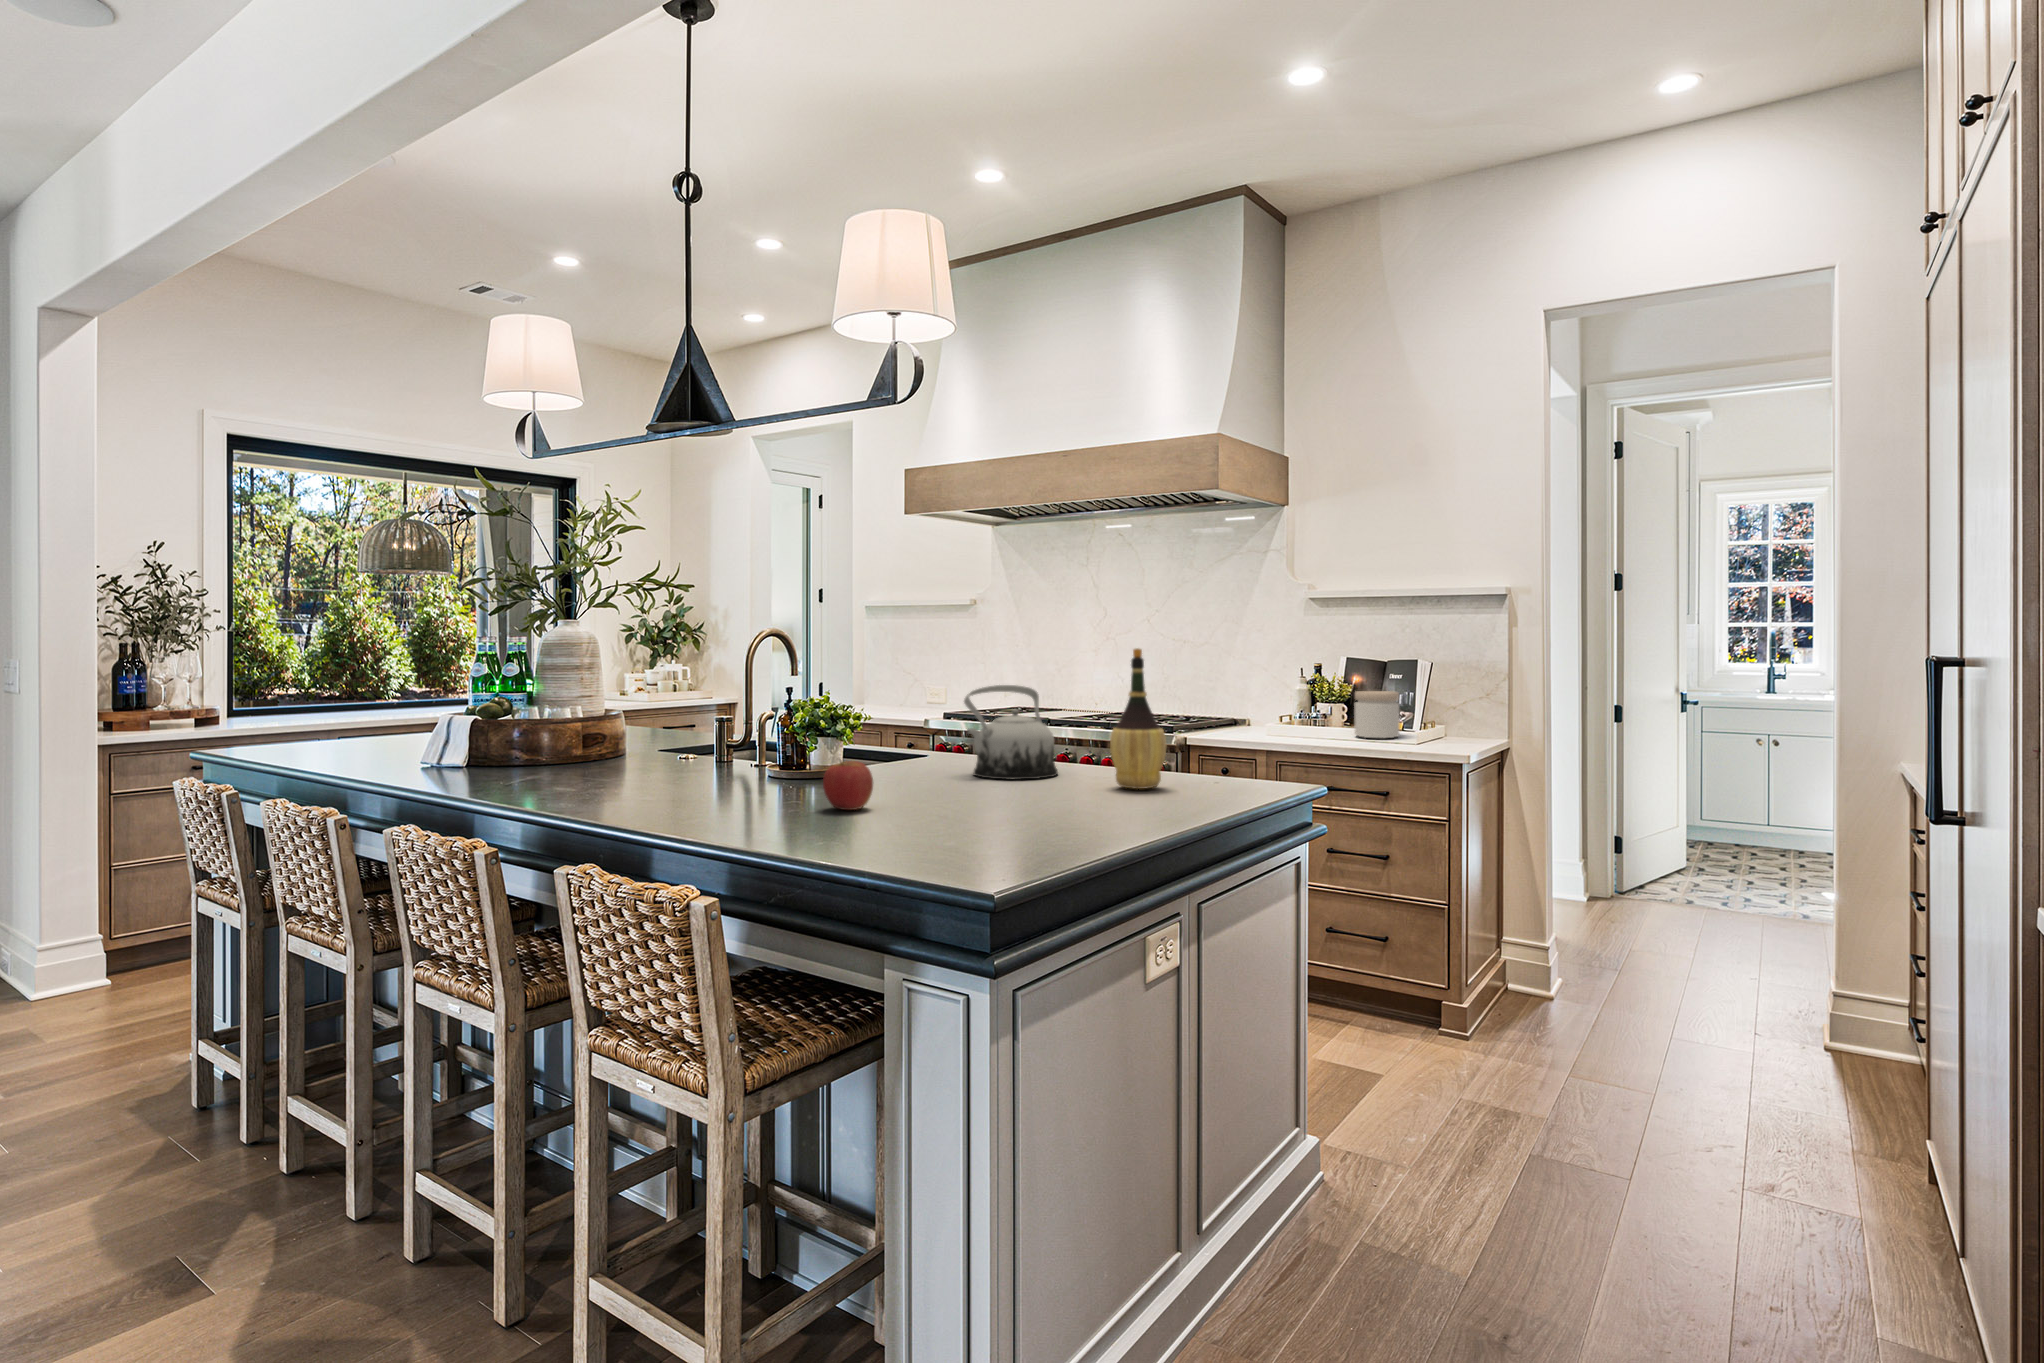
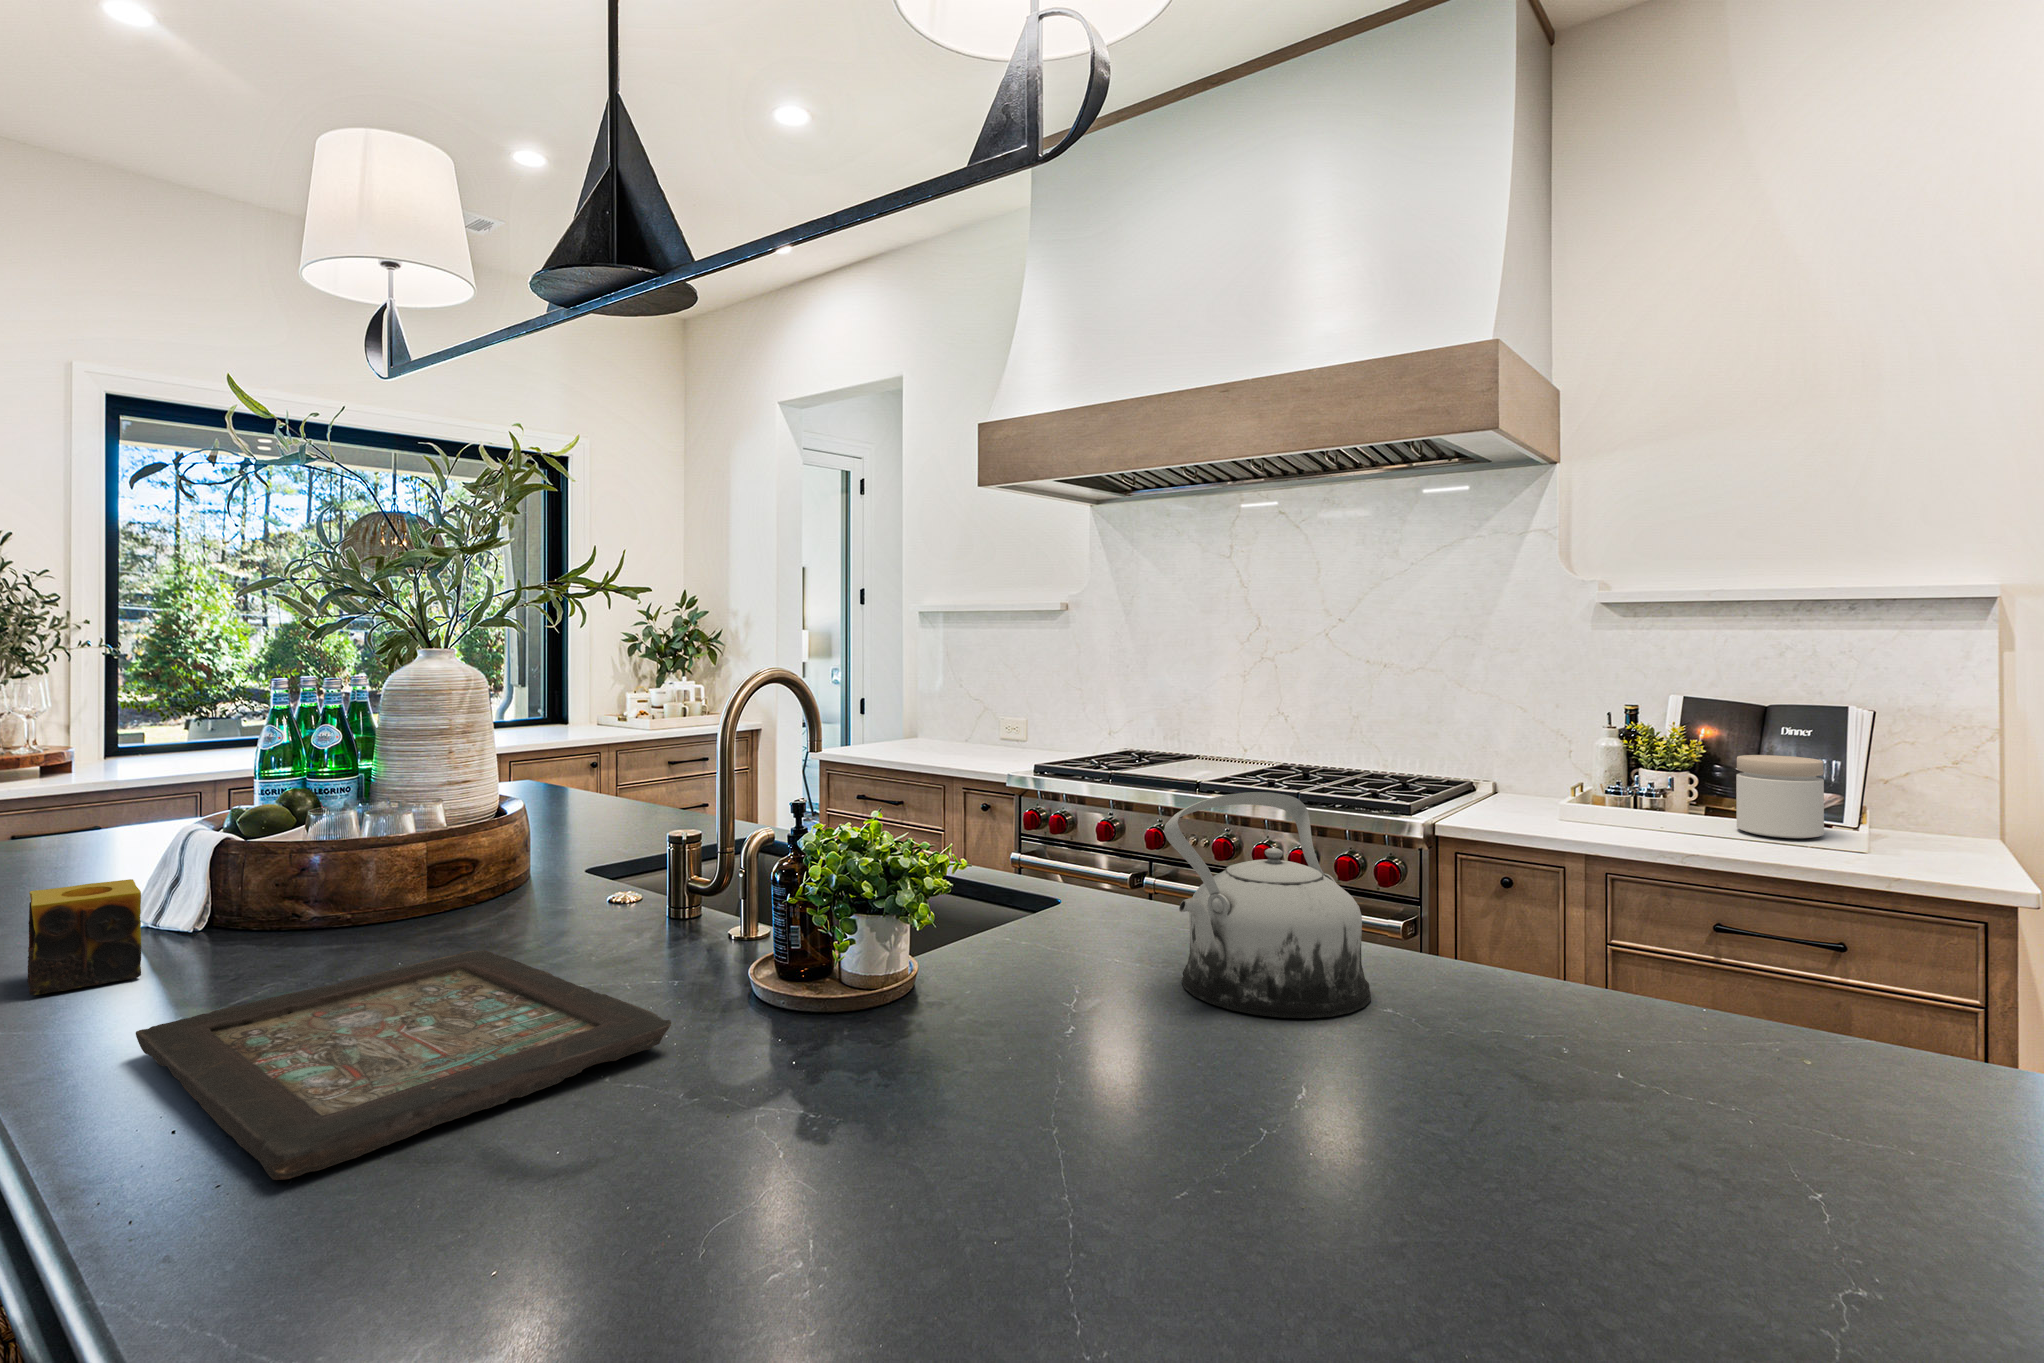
wine bottle: present [1110,648,1166,789] -> none [1551,738,1712,1092]
candle: none [398,735,457,783] -> present [27,879,141,995]
apple: present [823,759,873,810] -> none [865,1061,1003,1219]
decorative tray: none [494,766,736,809] -> present [136,950,671,1180]

